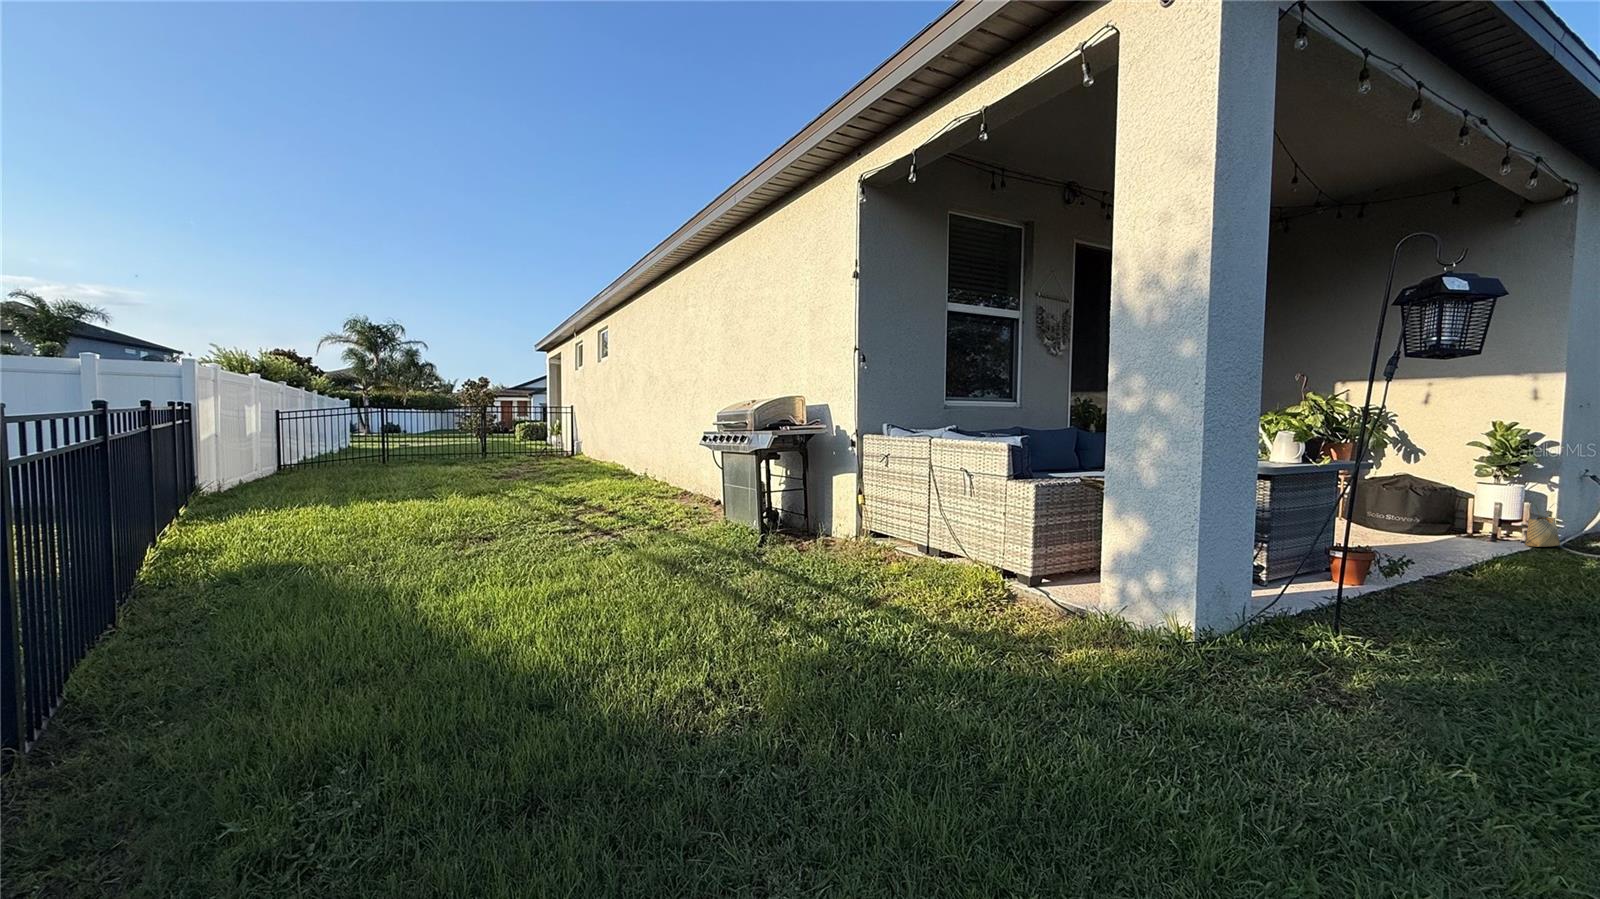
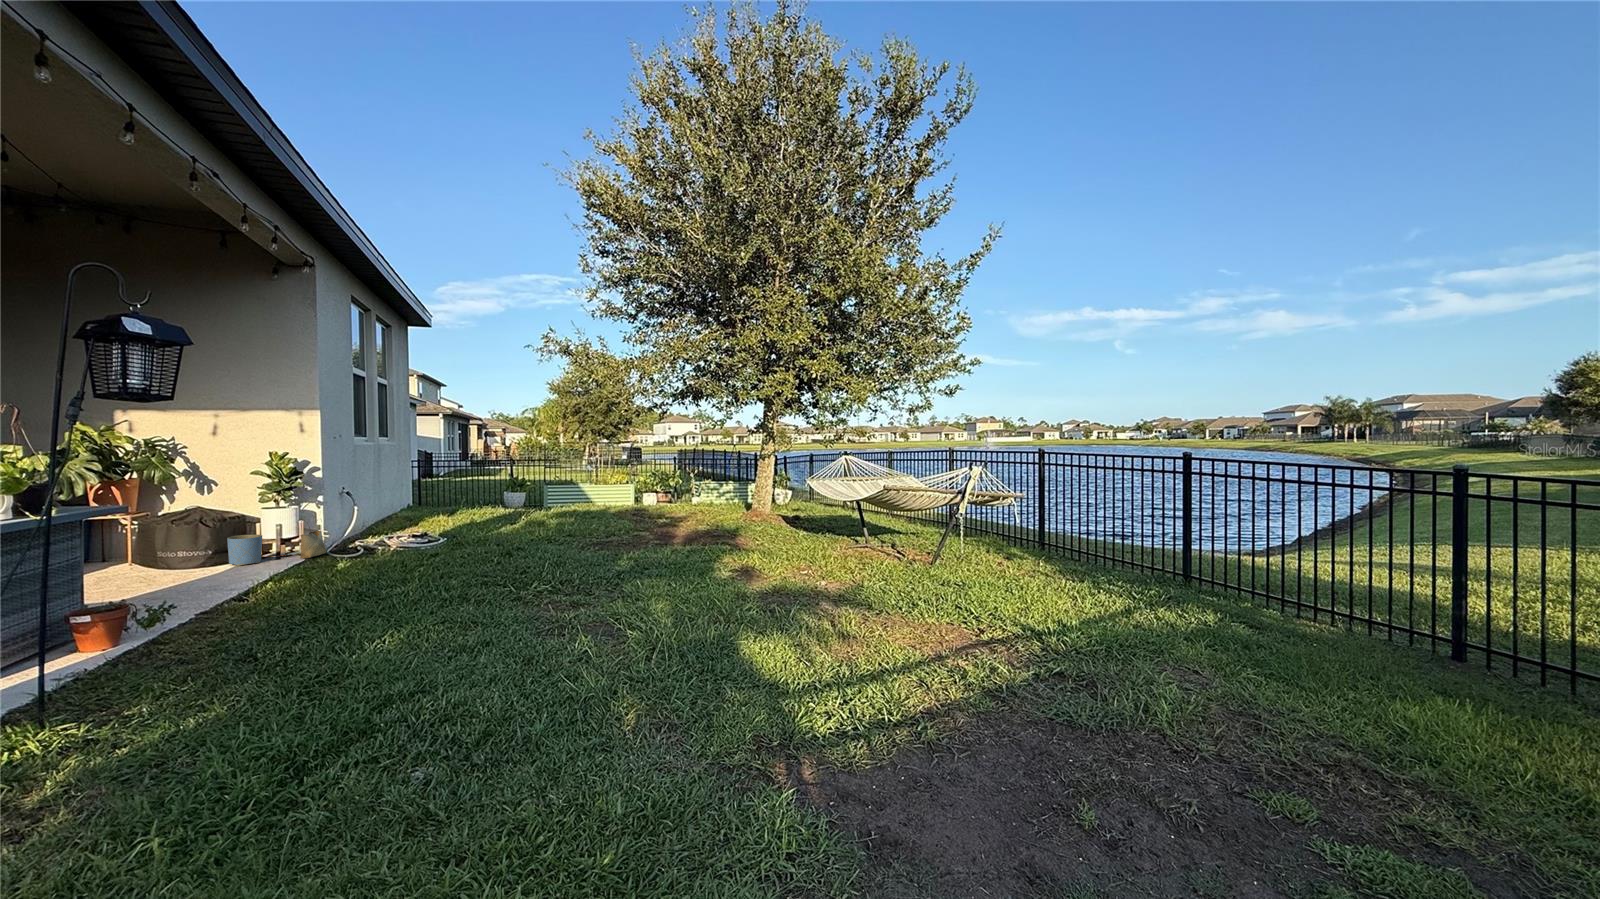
planter: none [1438,508,1478,541] -> present [227,534,262,566]

